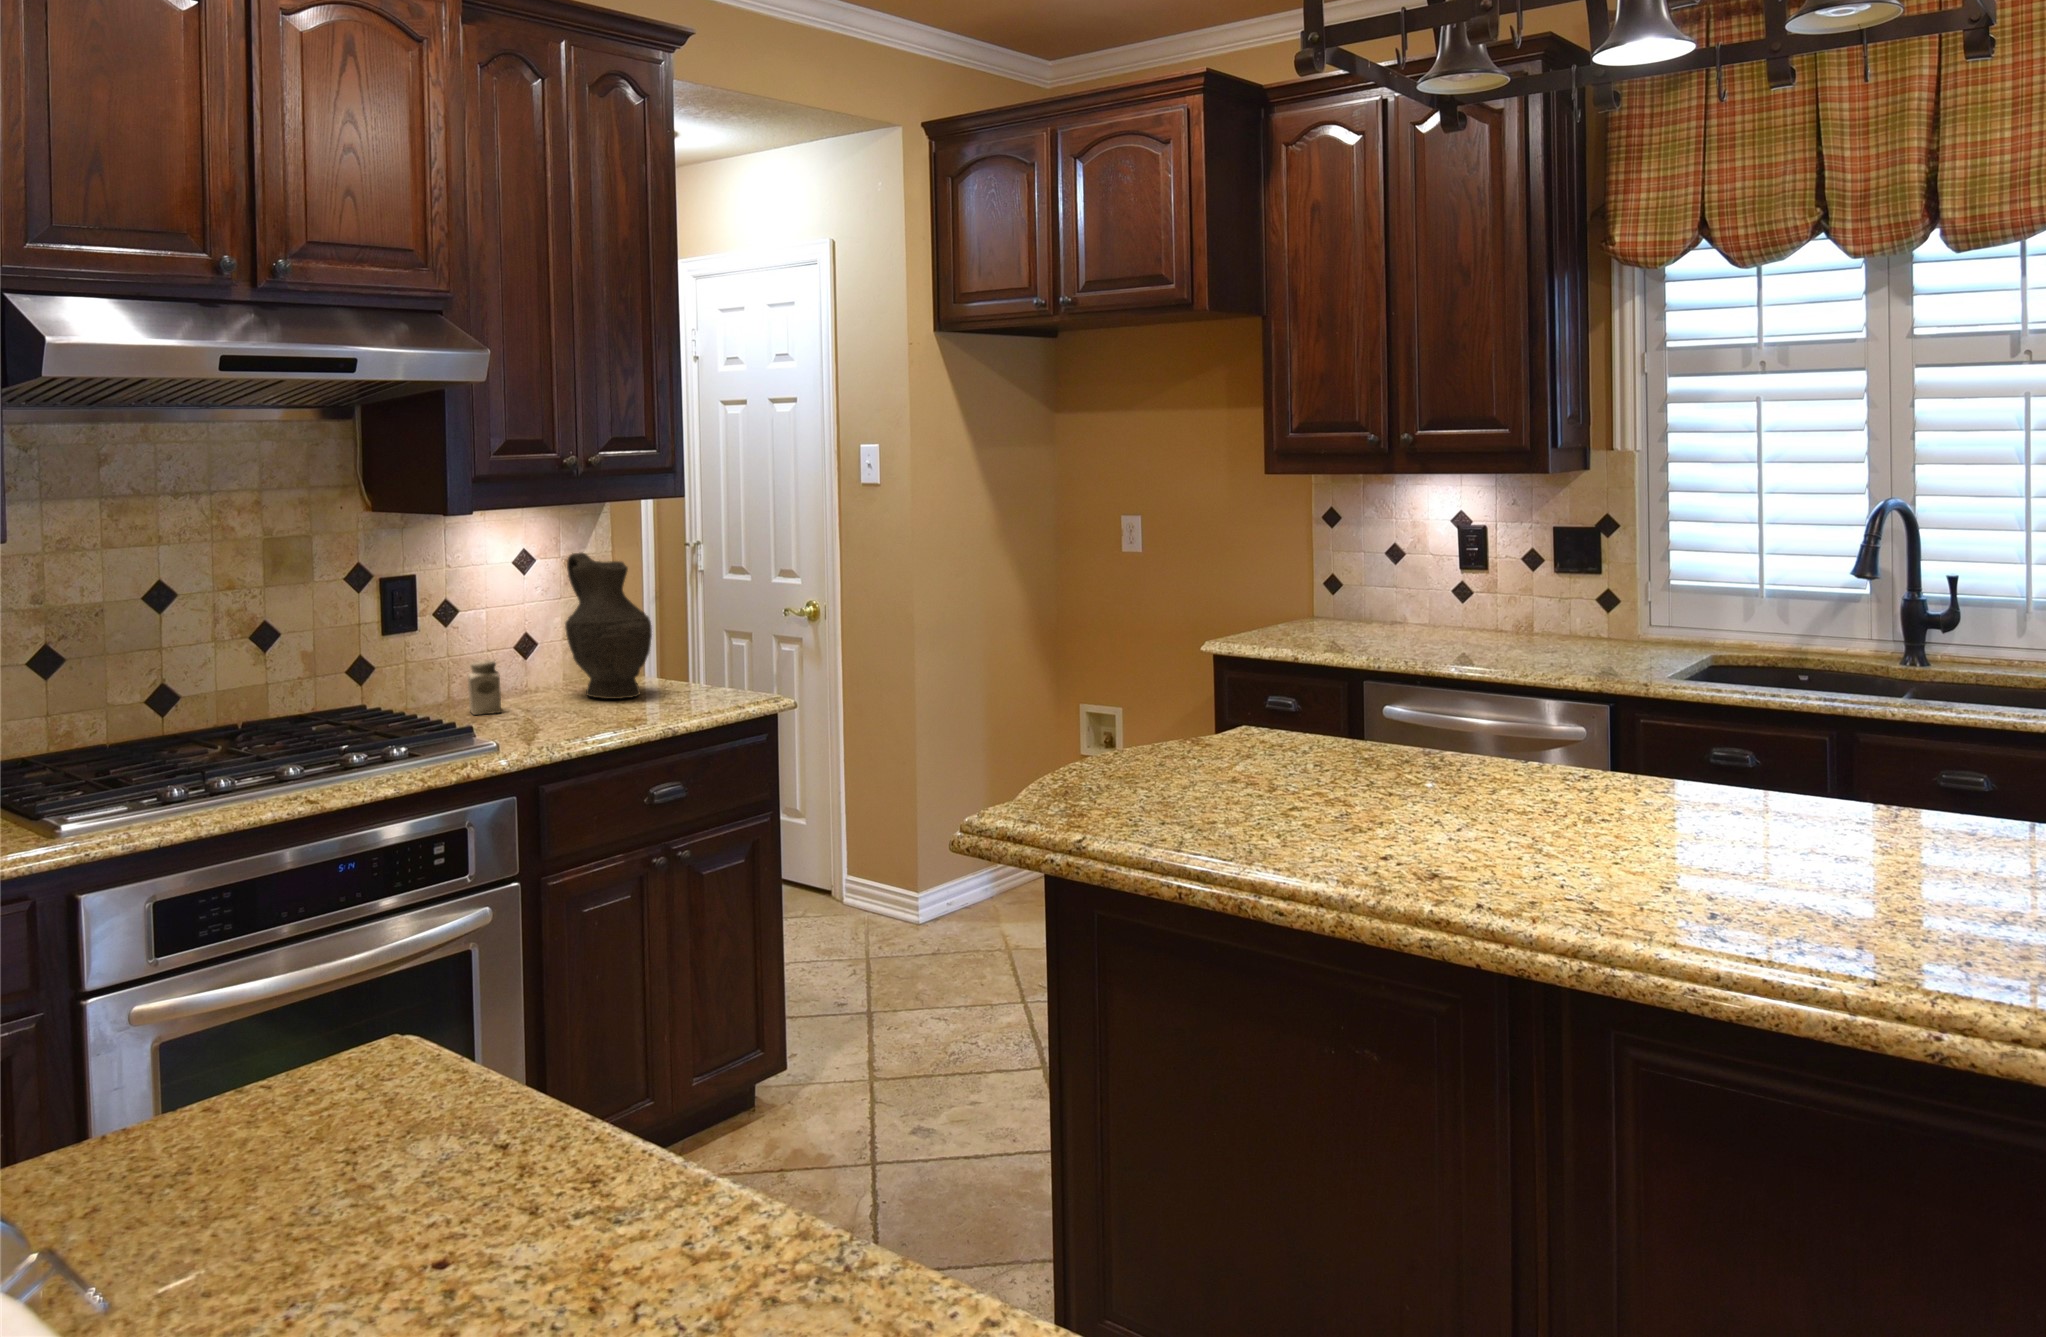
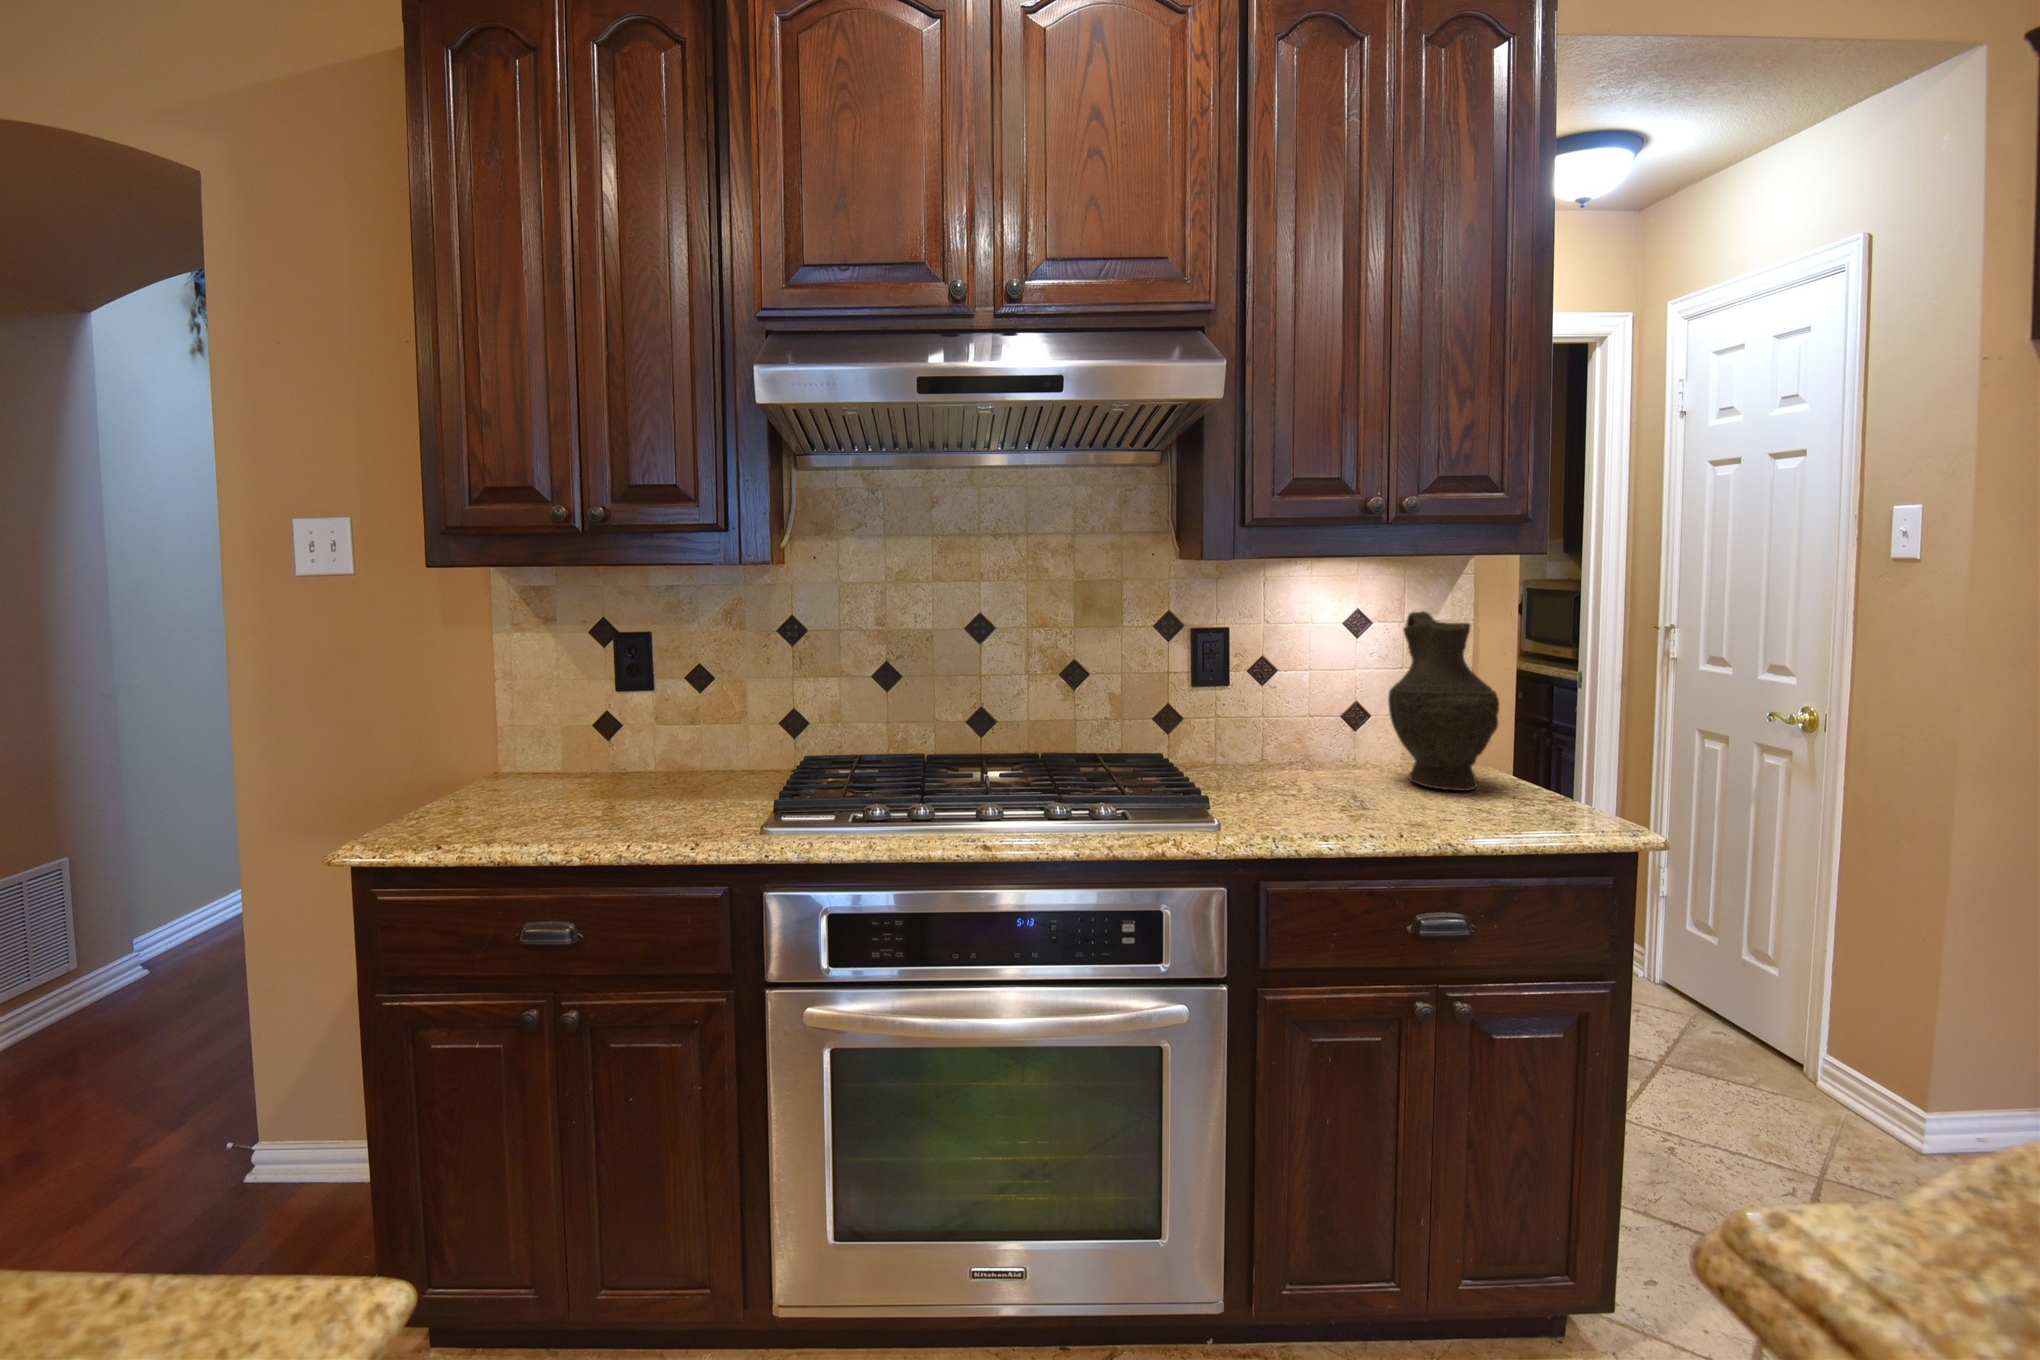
salt shaker: present [468,660,501,715] -> none [1262,722,1298,783]

